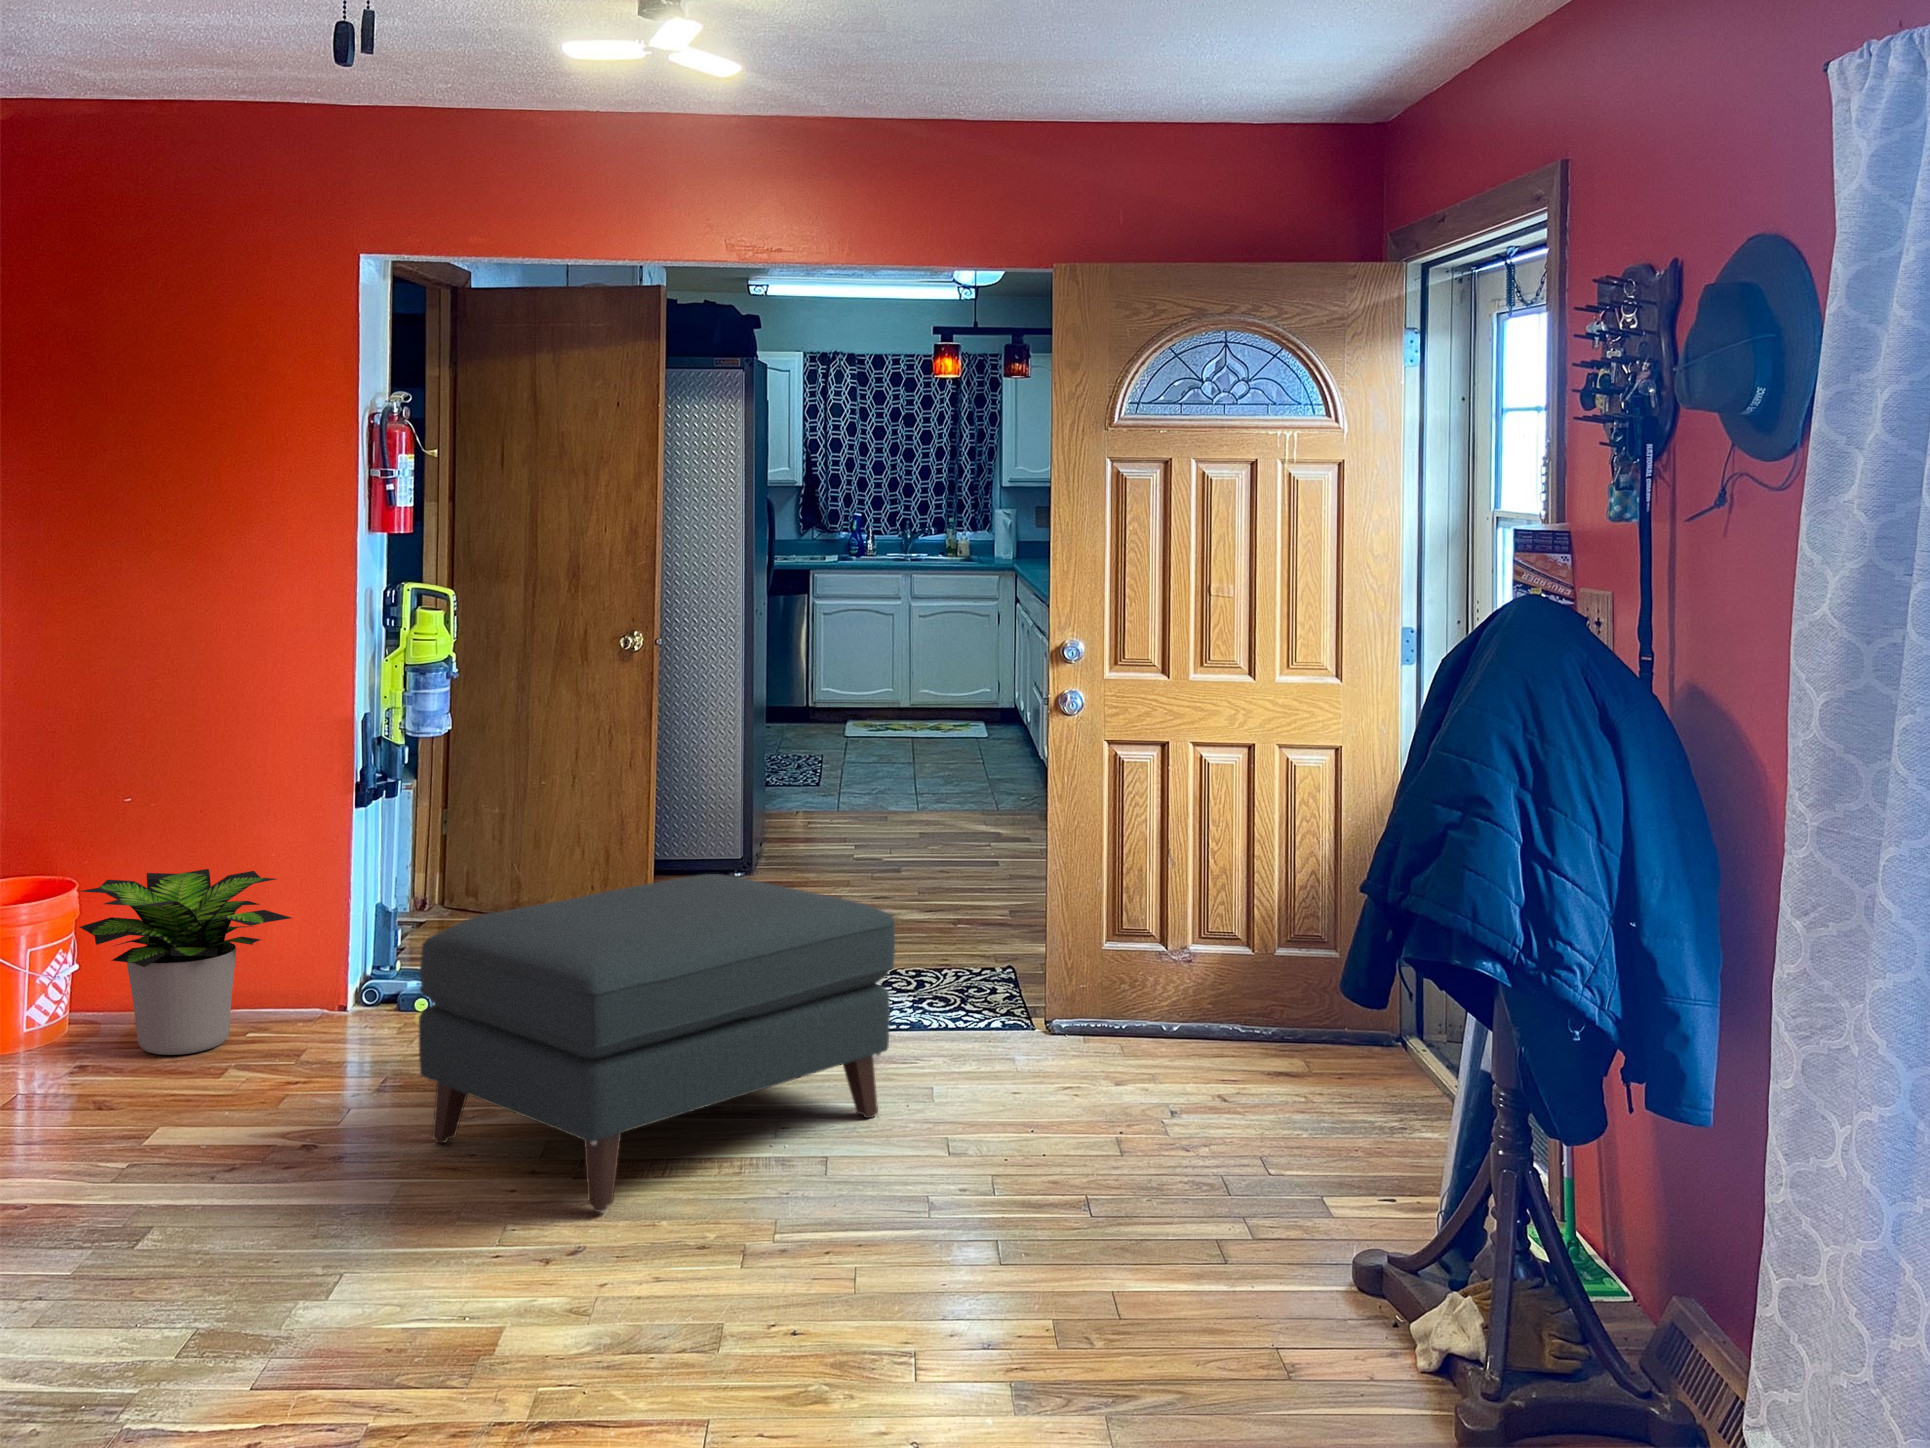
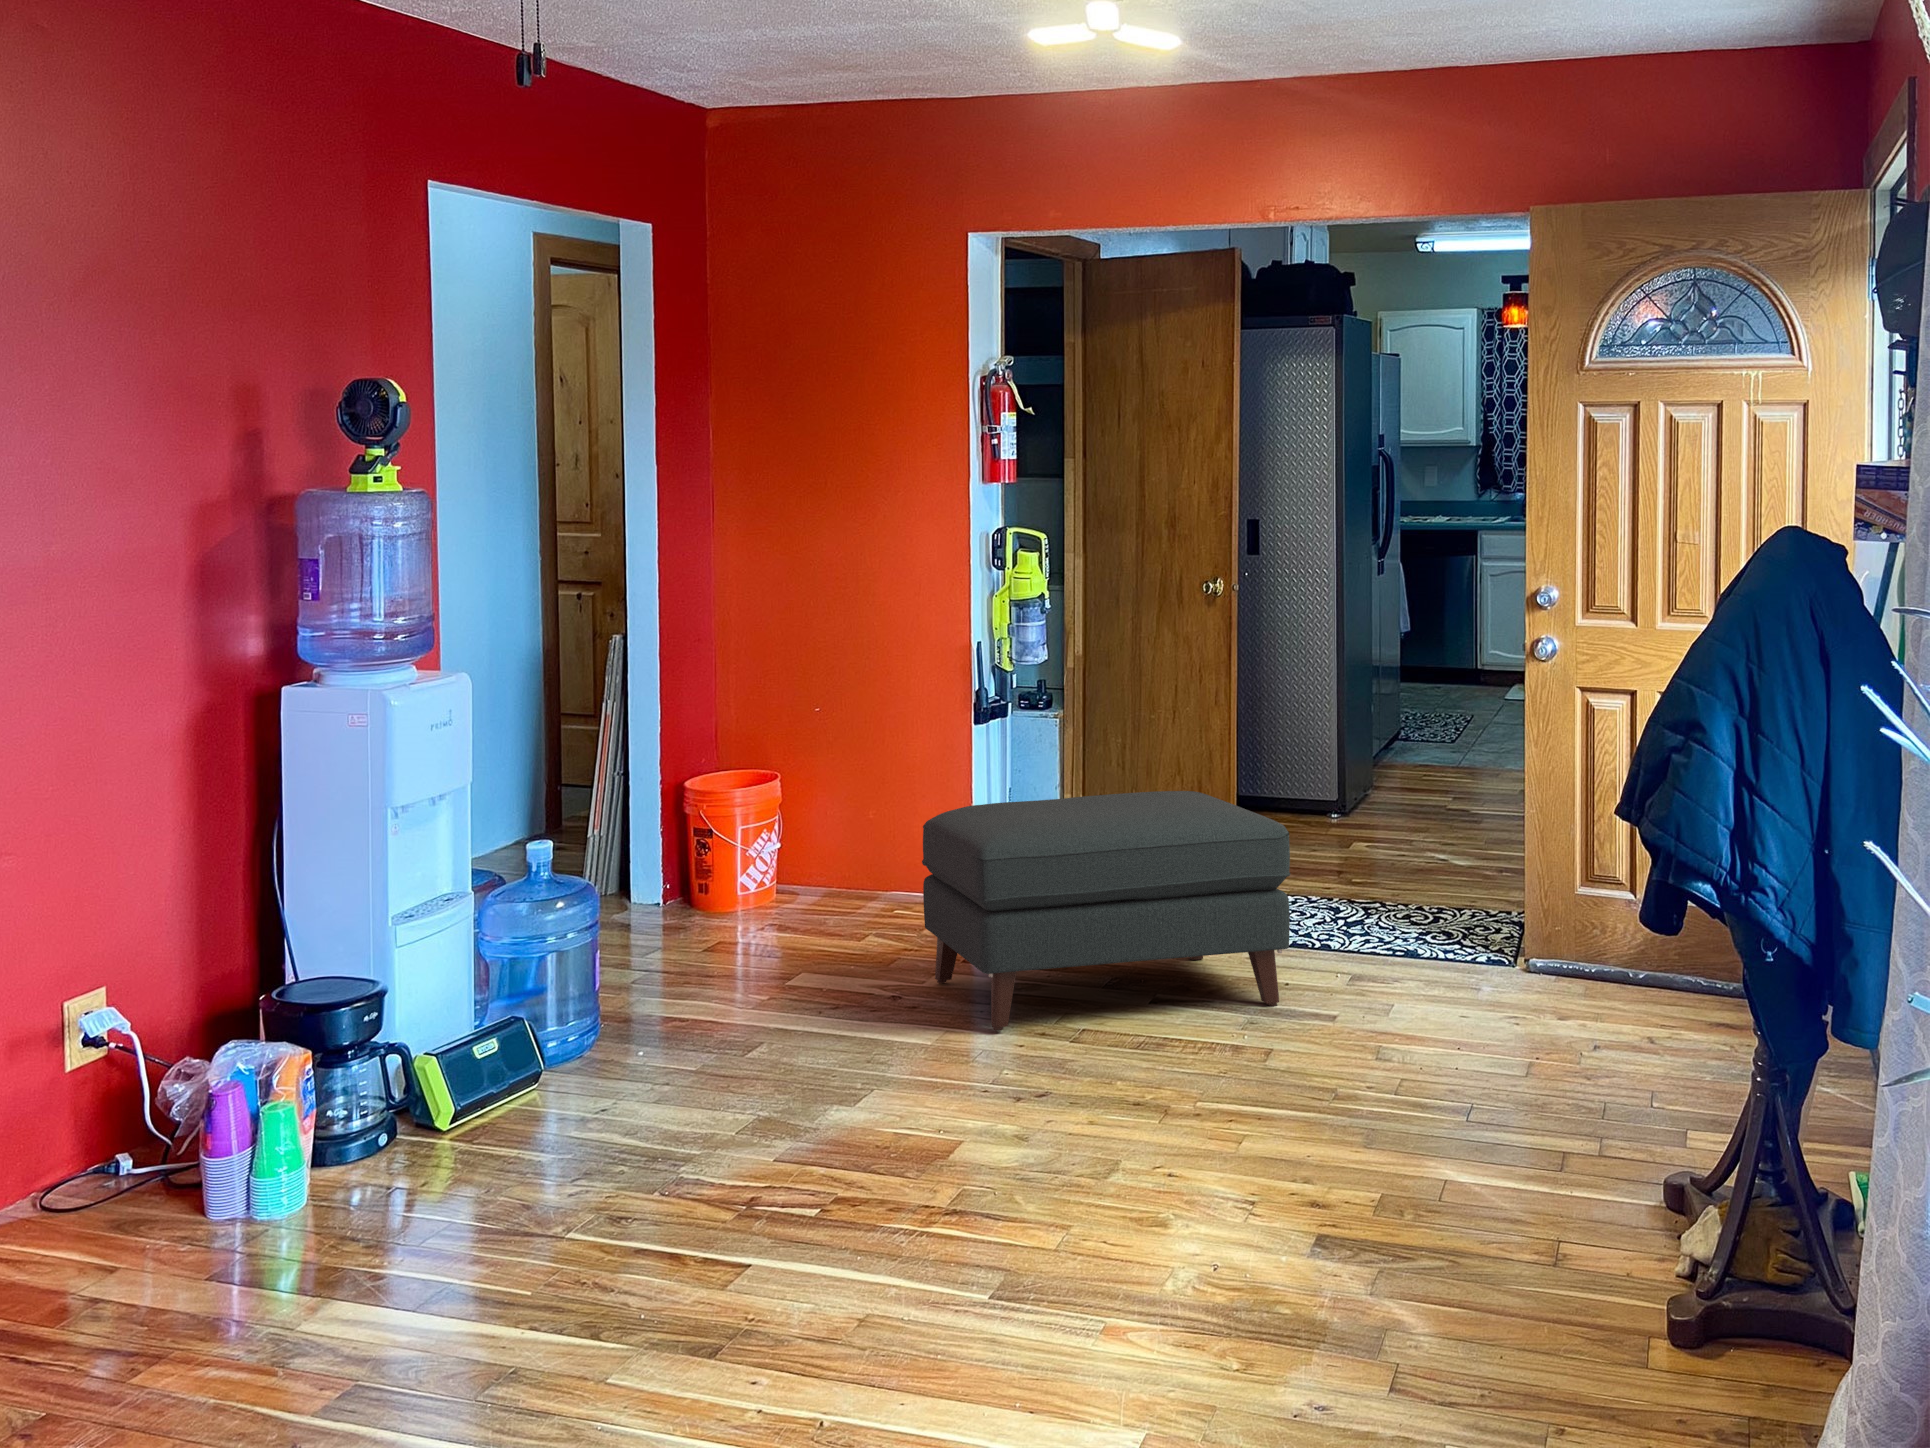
potted plant: present [79,869,291,1055] -> none [761,771,908,914]

